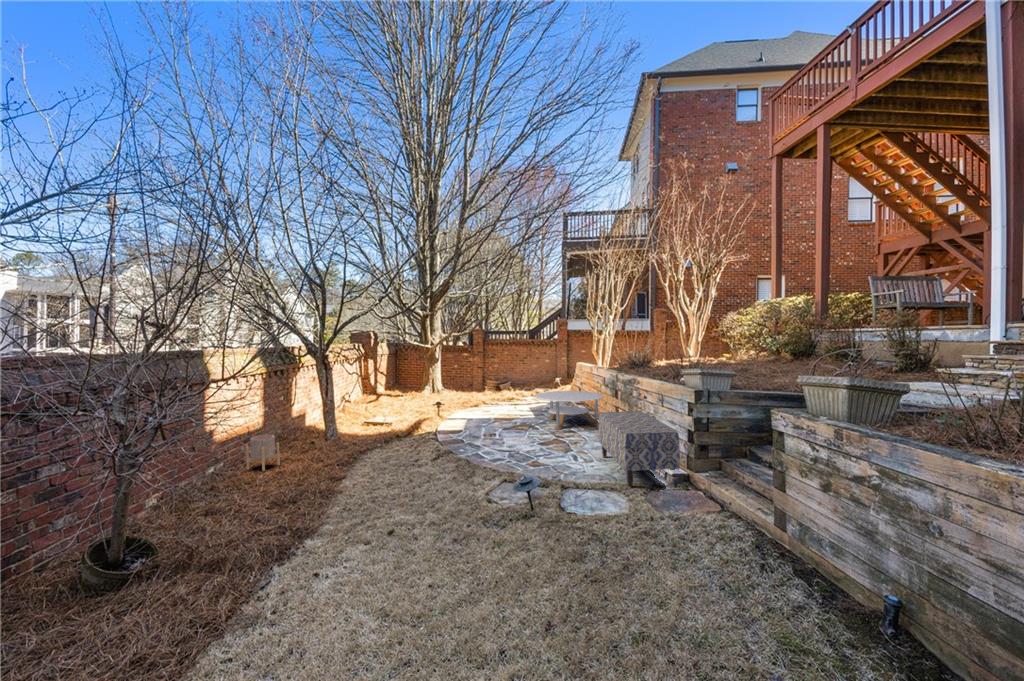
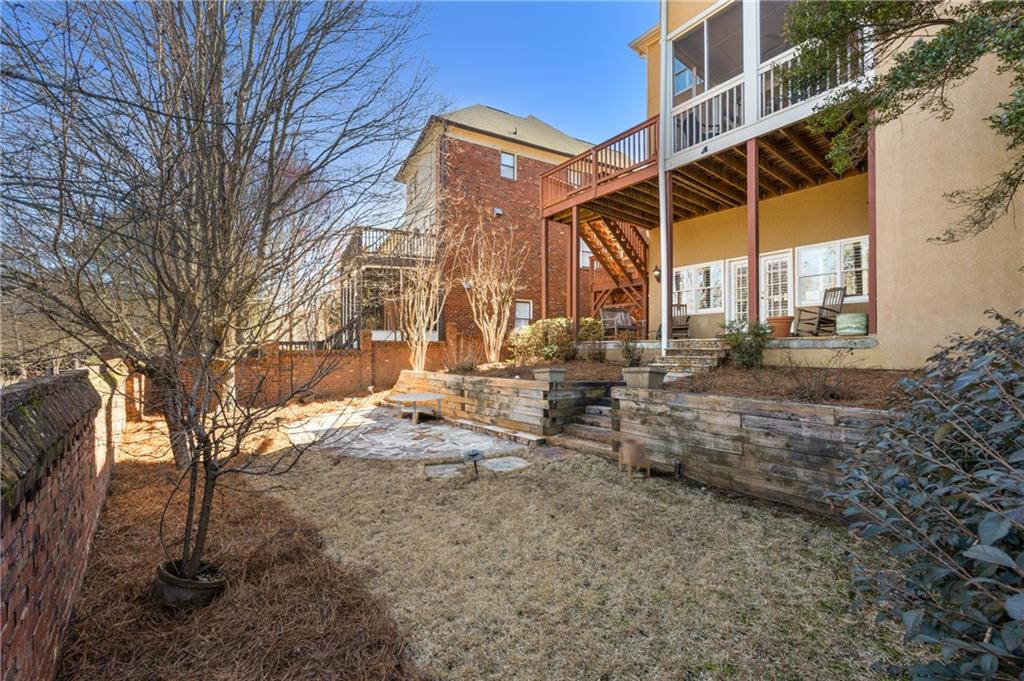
bench: present [599,411,680,487] -> none [469,401,539,451]
planter: present [246,435,280,471] -> present [619,439,650,476]

